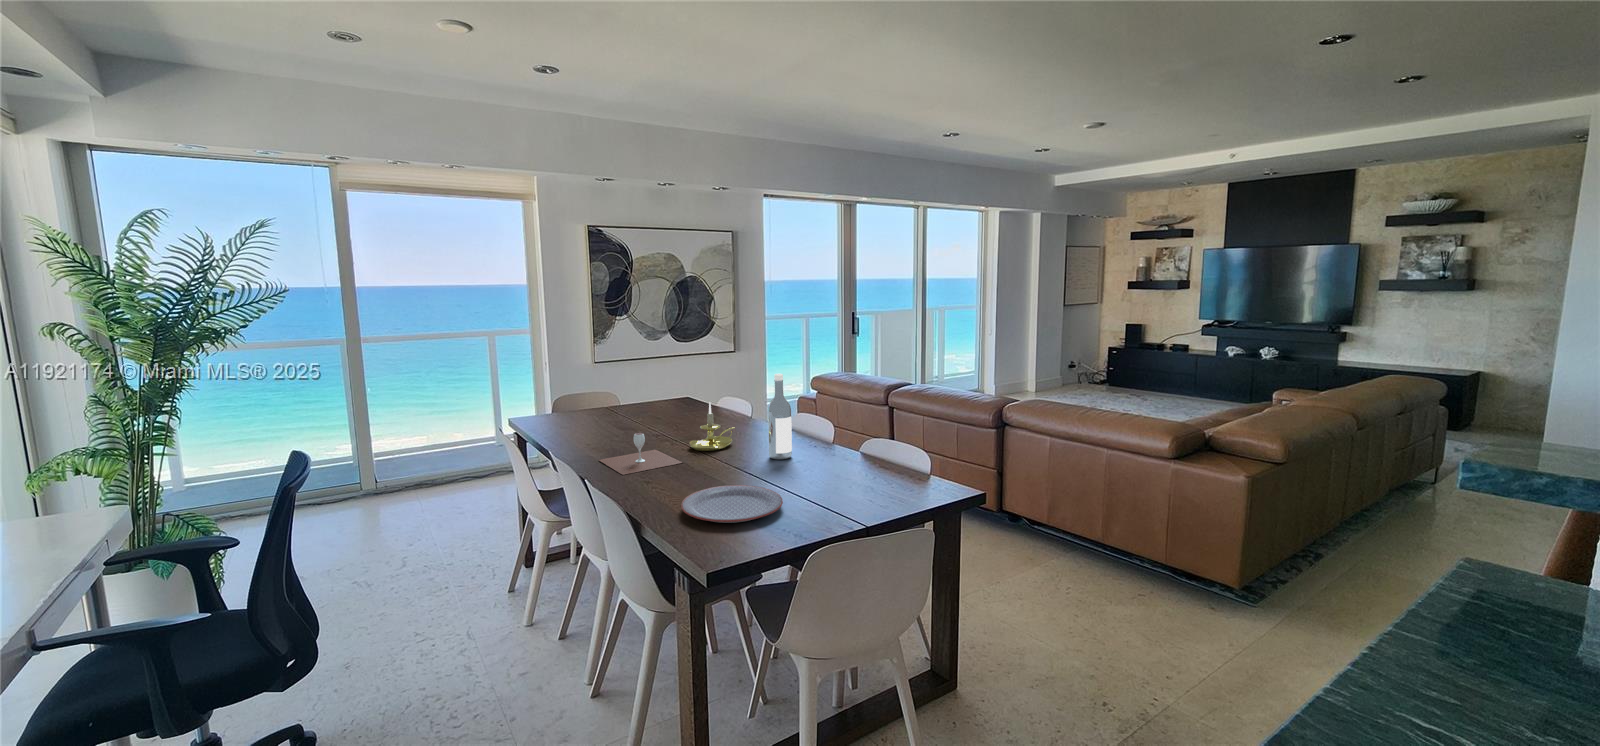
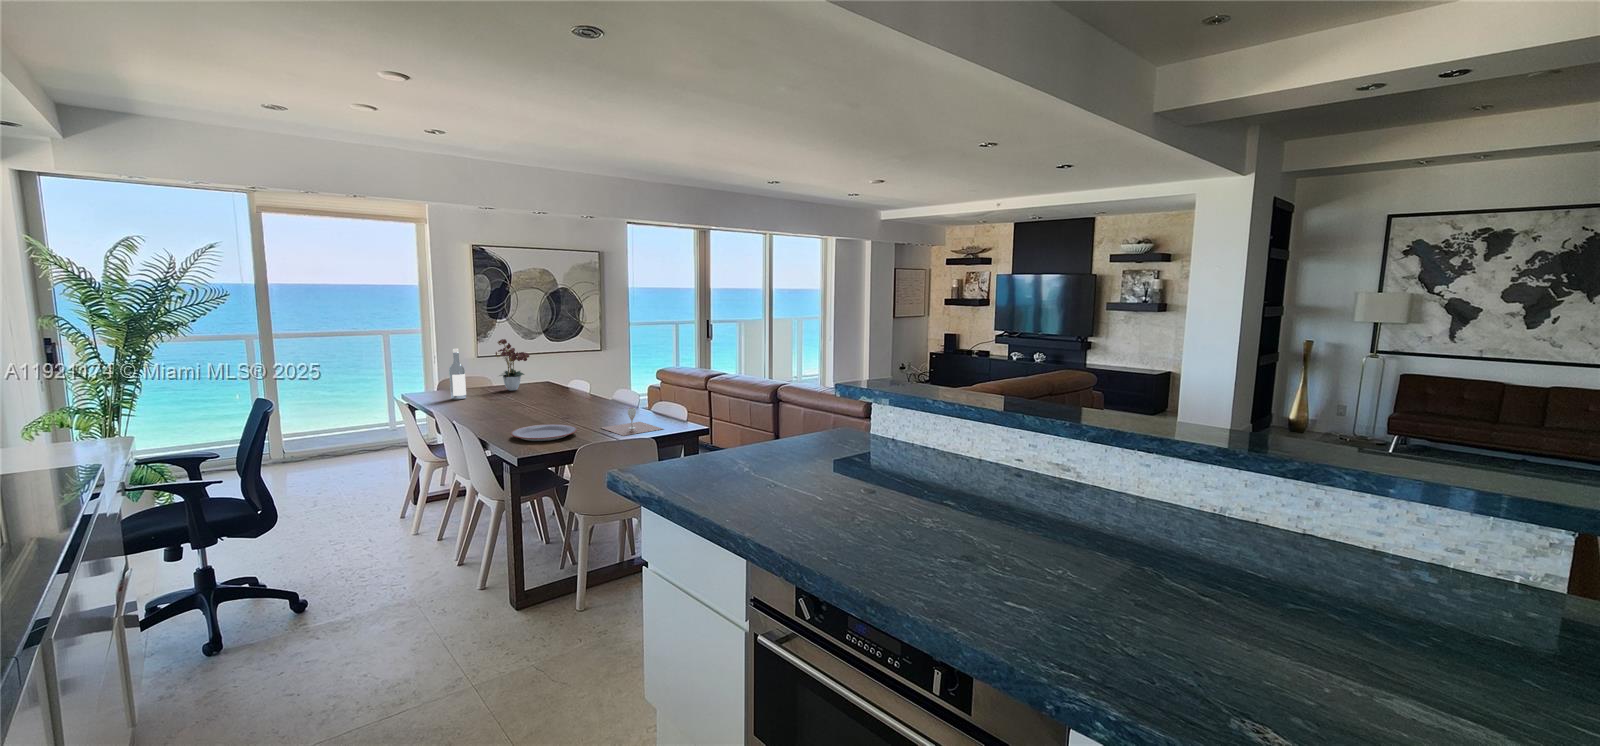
flower arrangement: none [625,340,674,412] -> present [496,339,529,391]
wine bottle: present [768,374,792,459] -> present [449,349,466,400]
candle holder: present [690,402,734,451] -> none [532,378,567,411]
wine glass: present [599,433,682,475] -> present [601,408,663,436]

